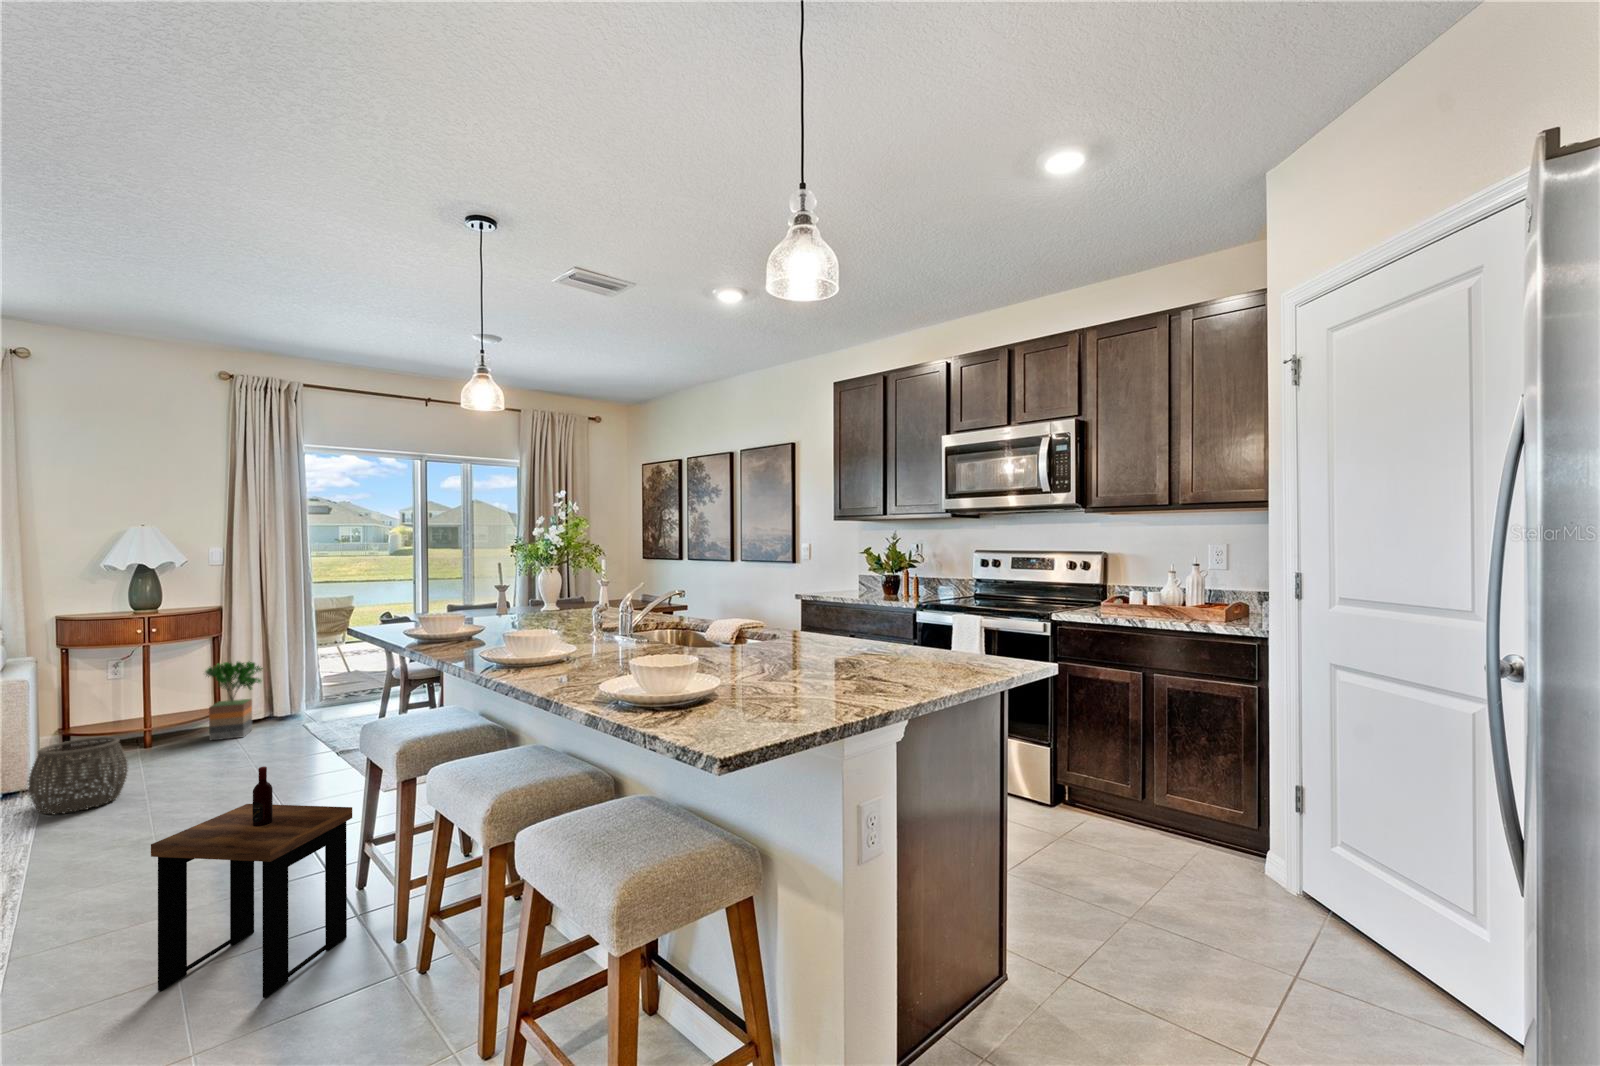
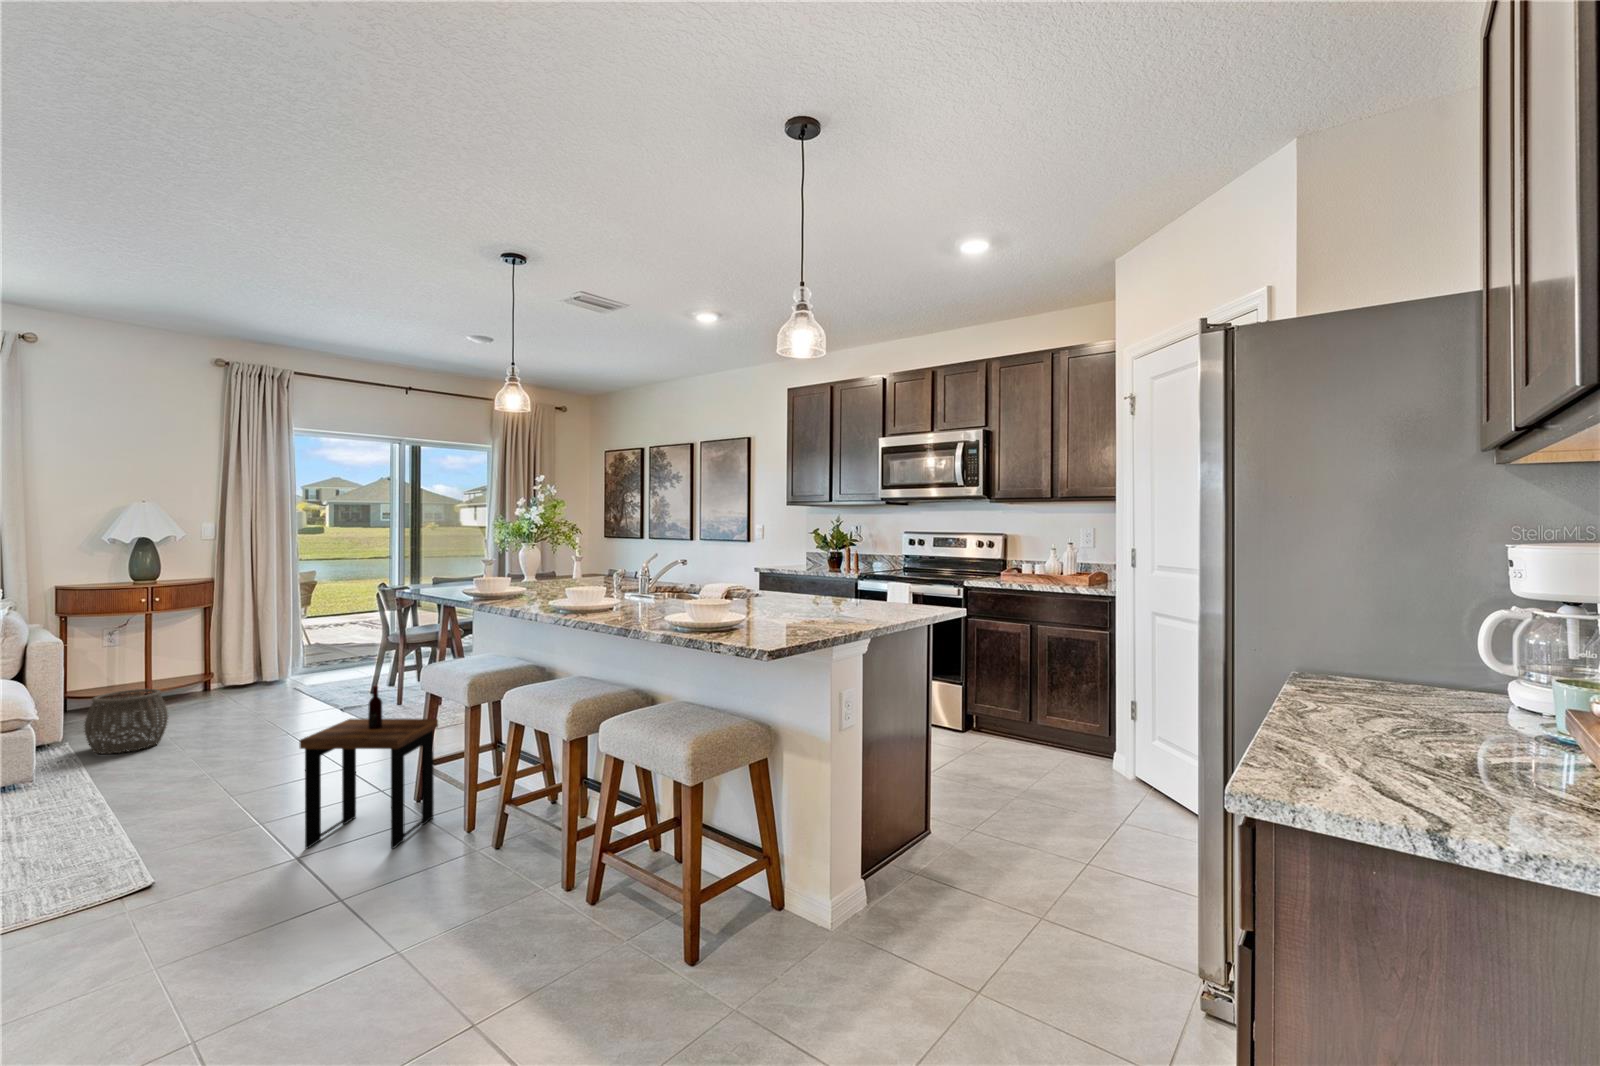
potted tree: present [205,661,263,740] -> none [201,629,260,701]

